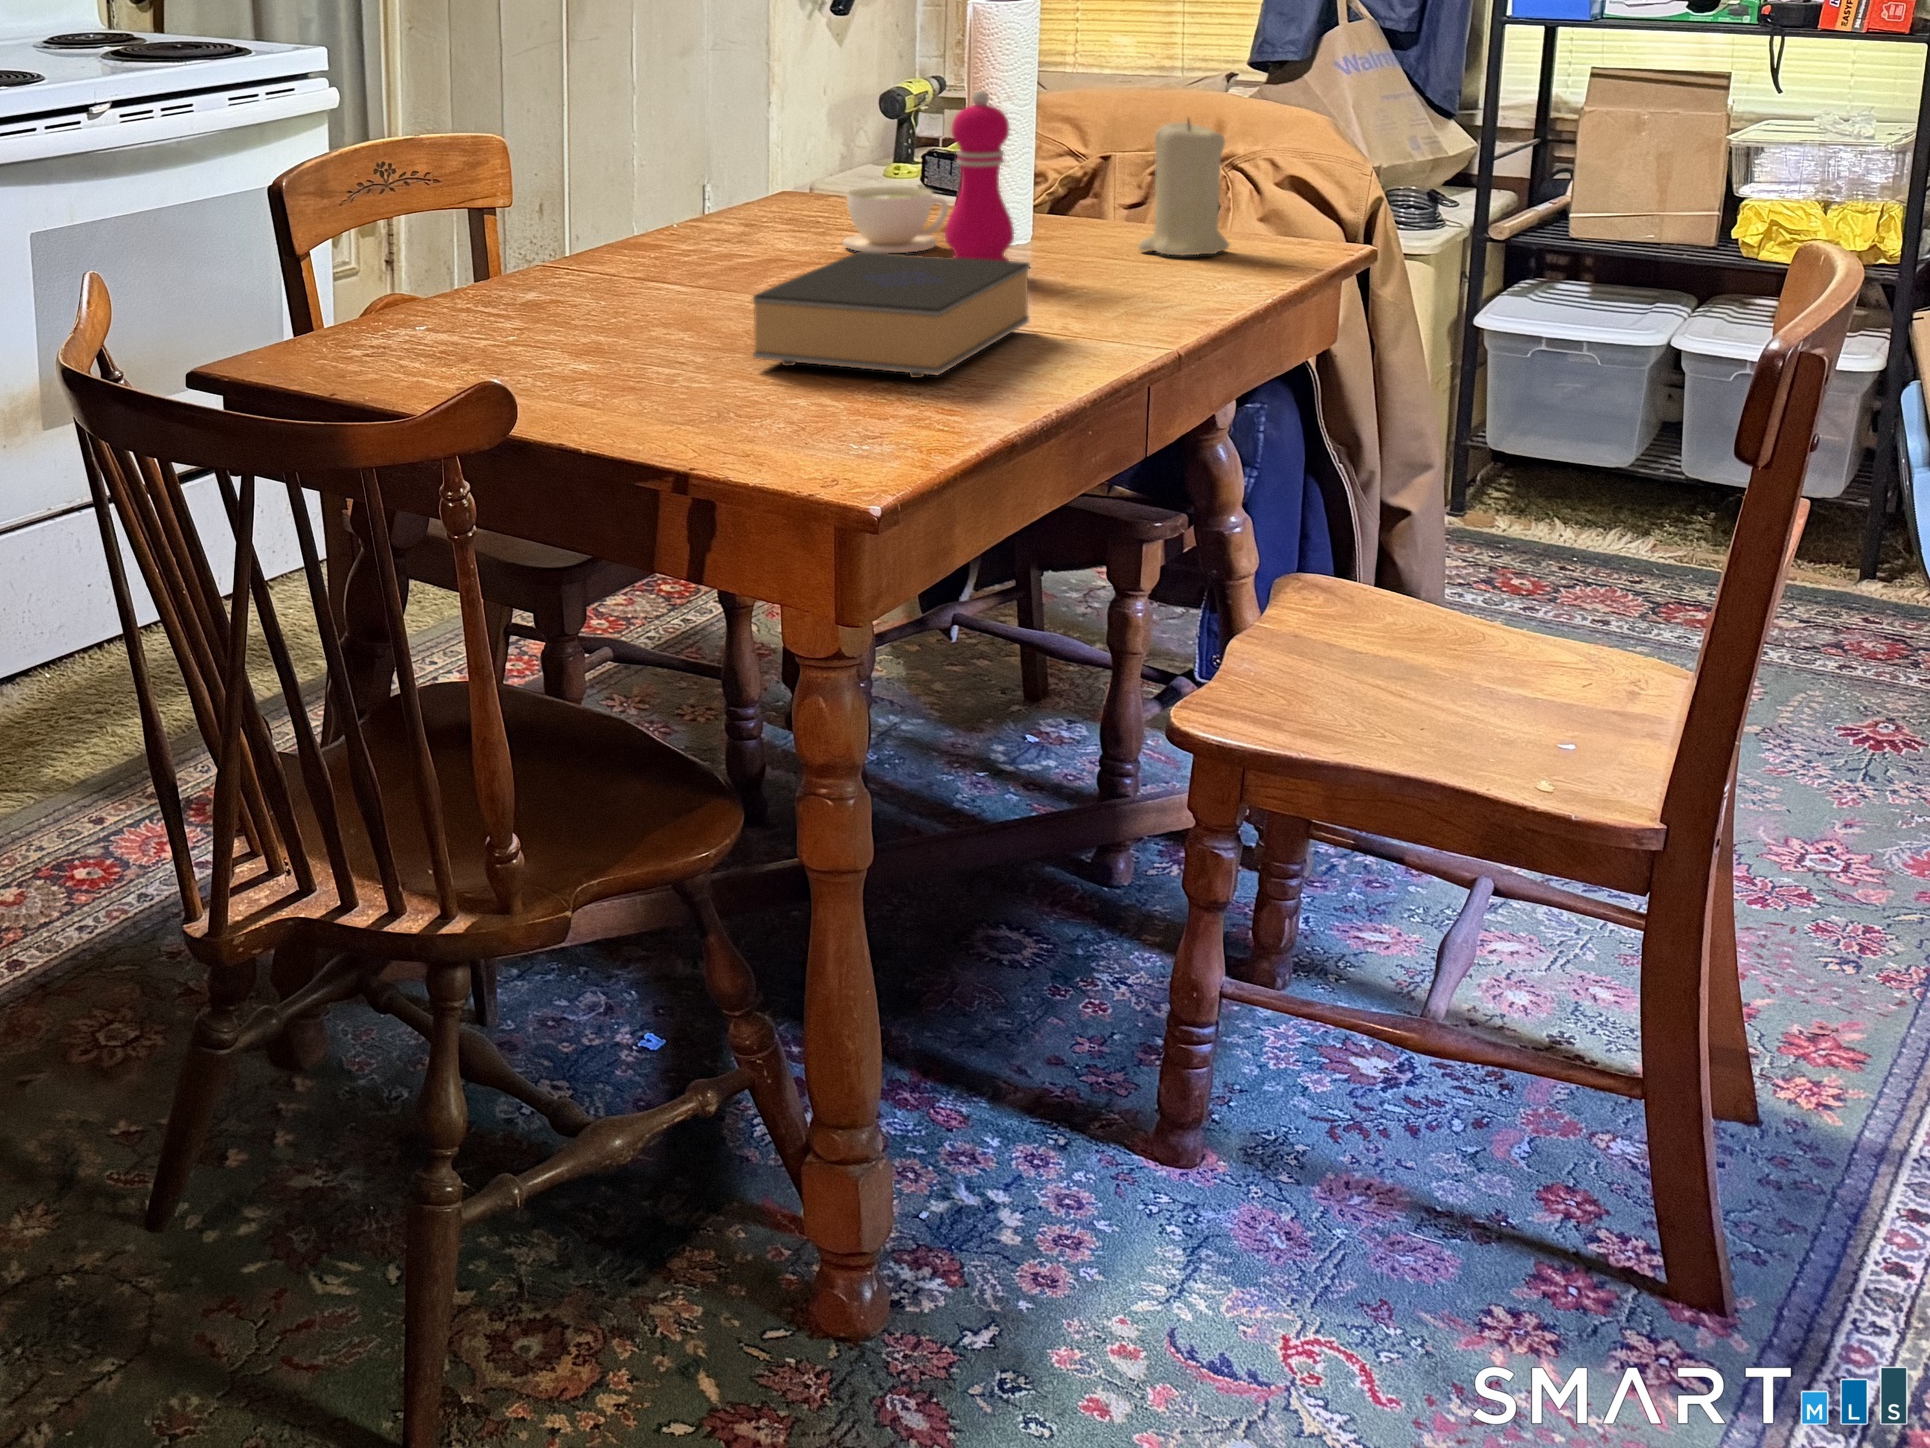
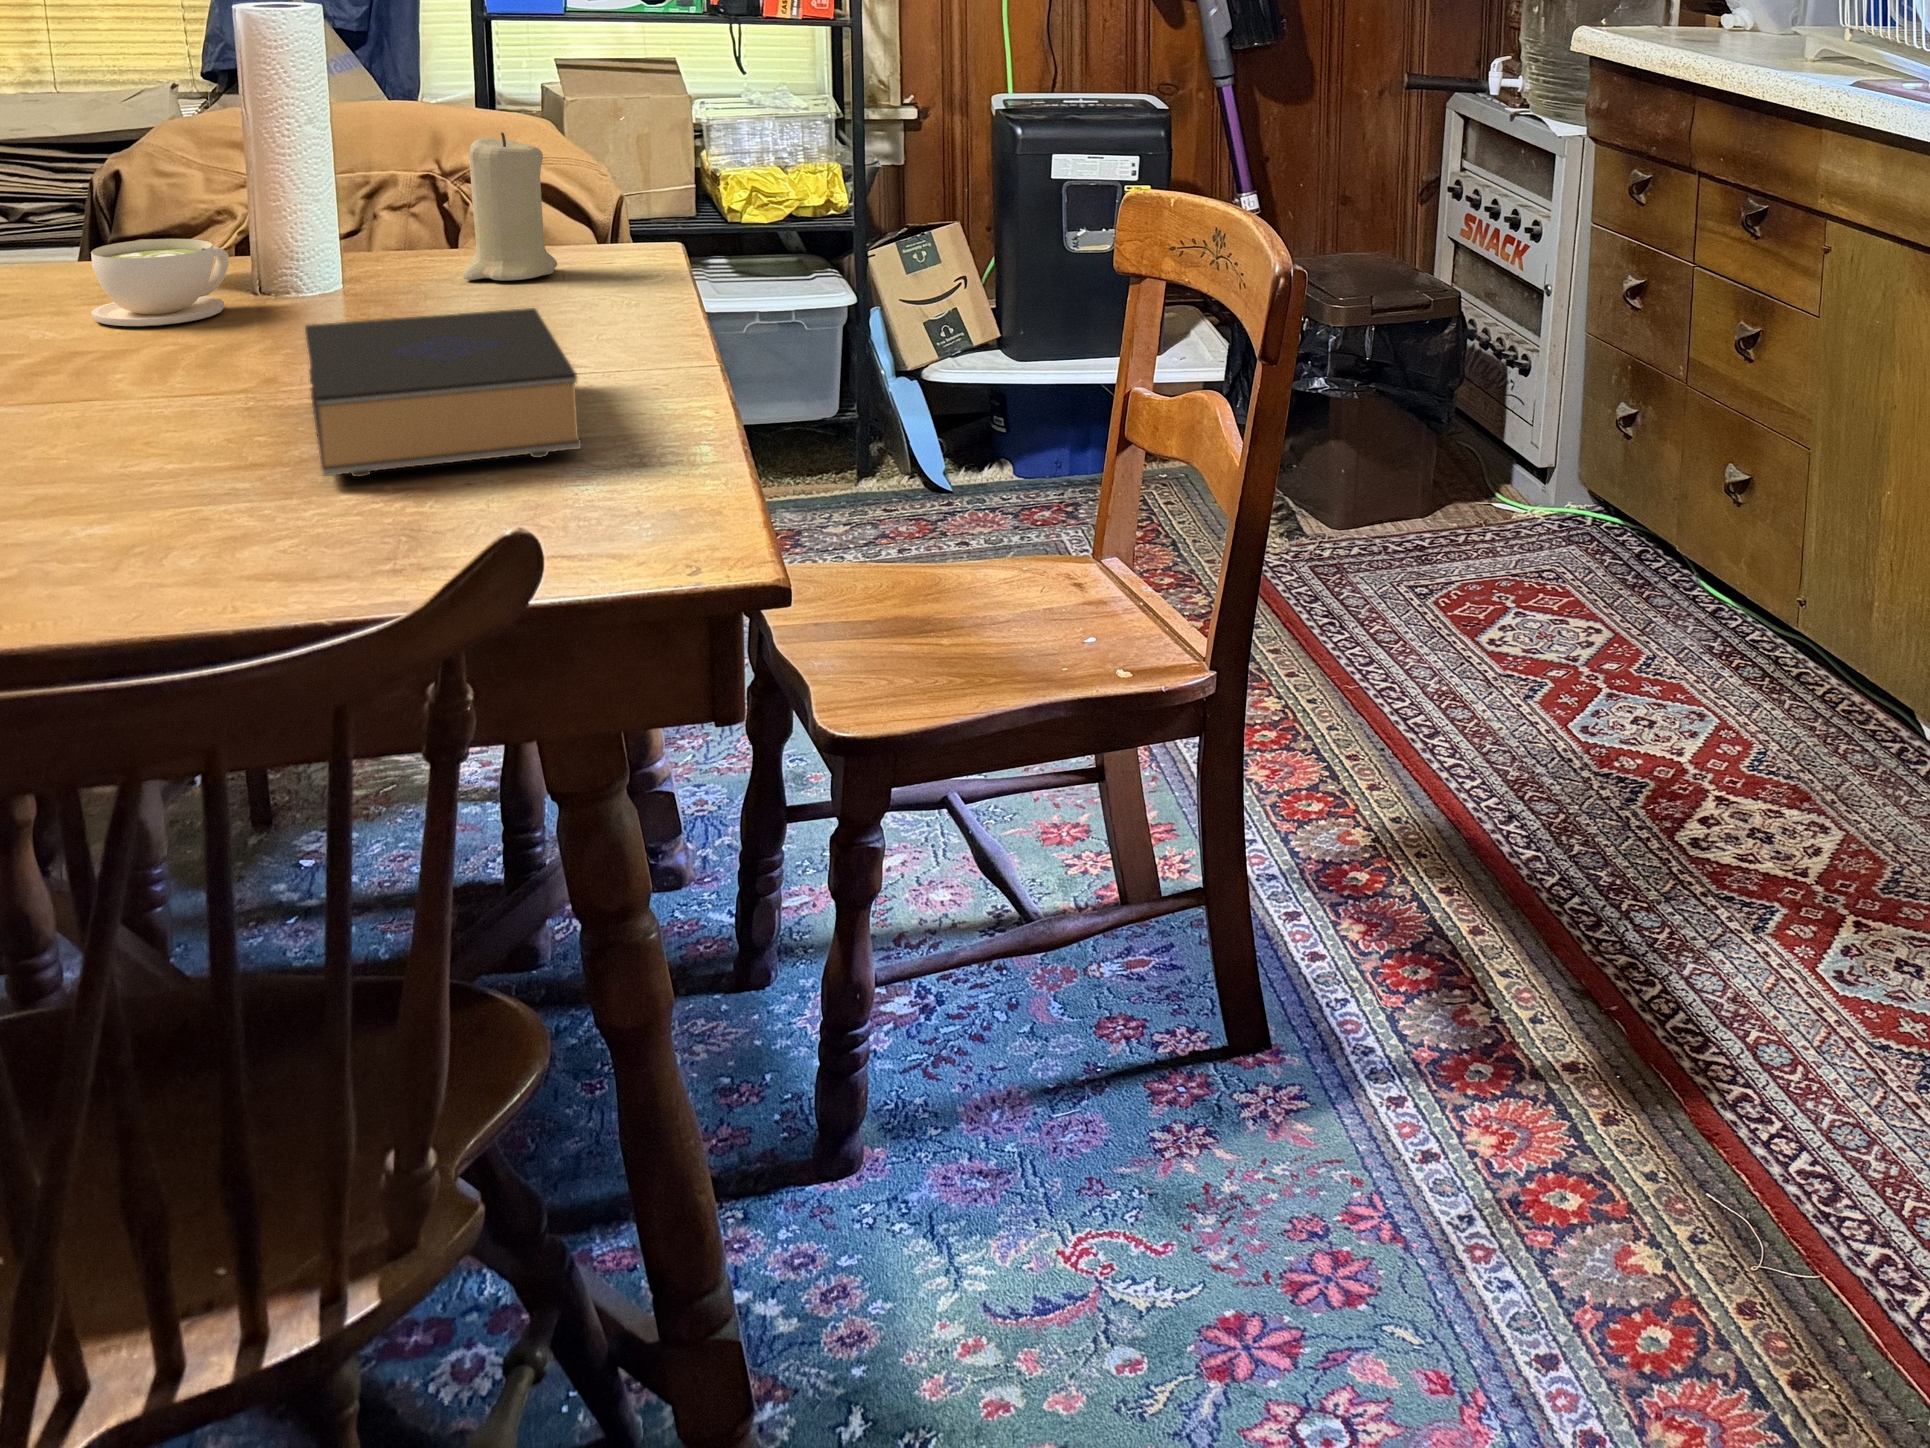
pepper mill: present [945,90,1014,261] -> none [298,117,389,339]

